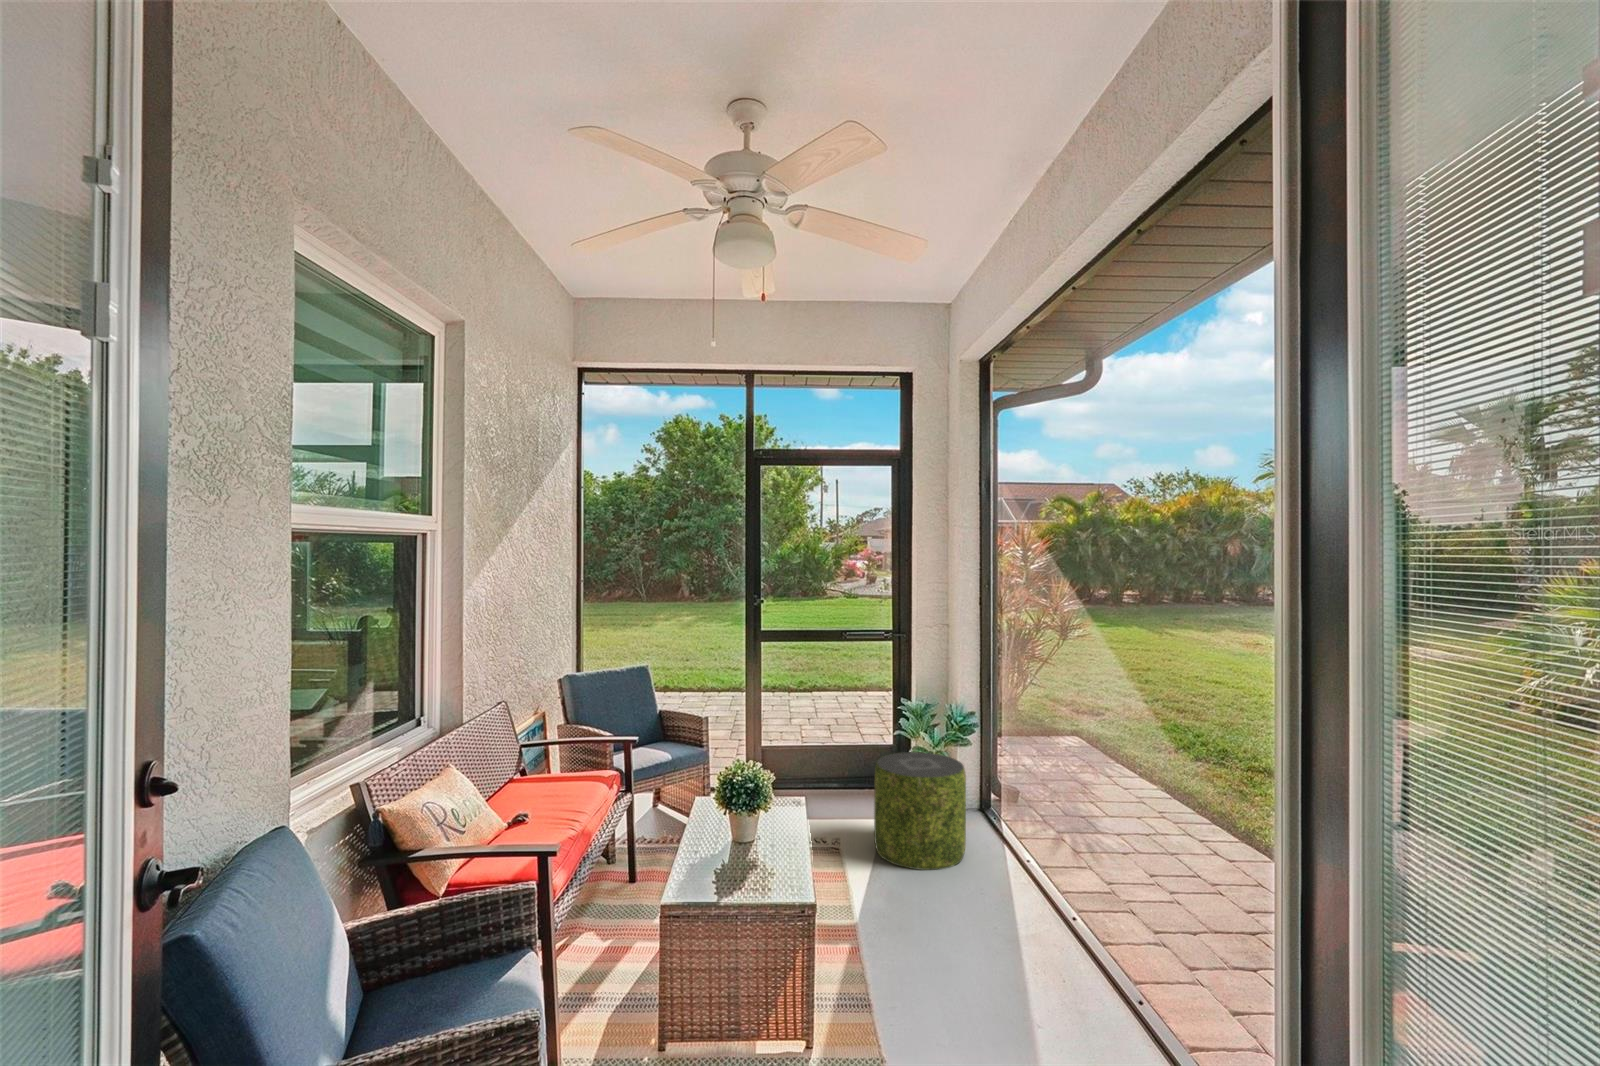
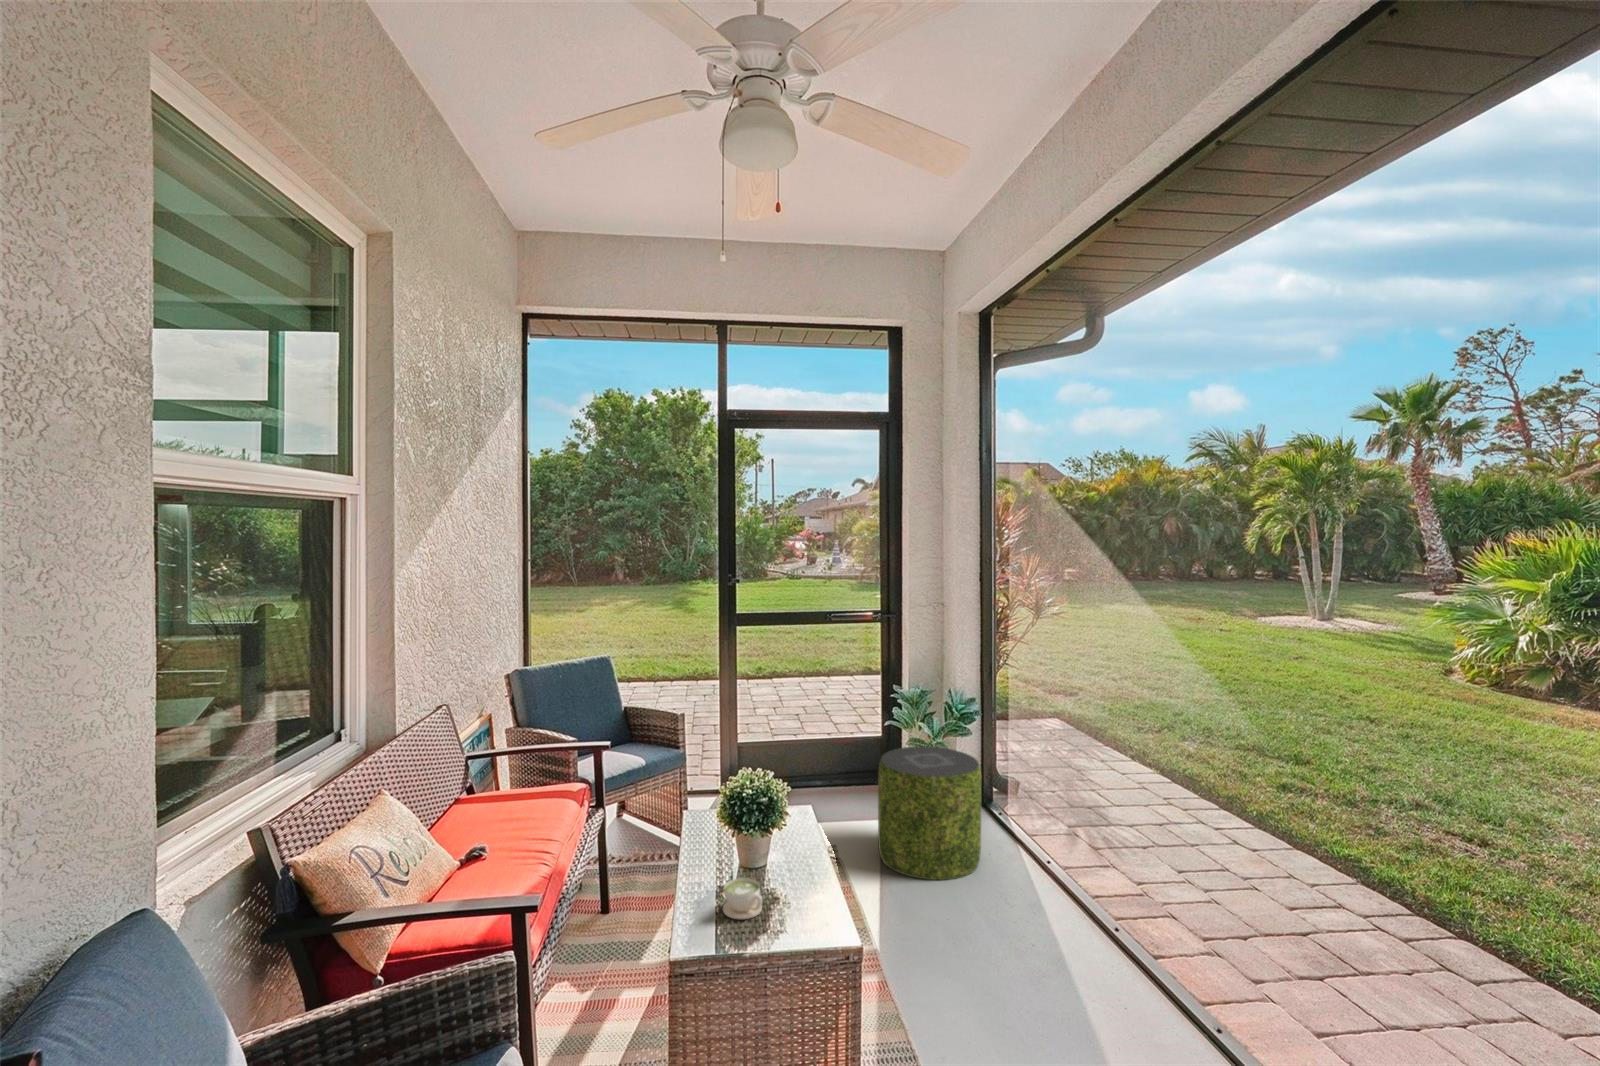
coffee cup: none [710,845,742,877] -> present [723,878,762,919]

